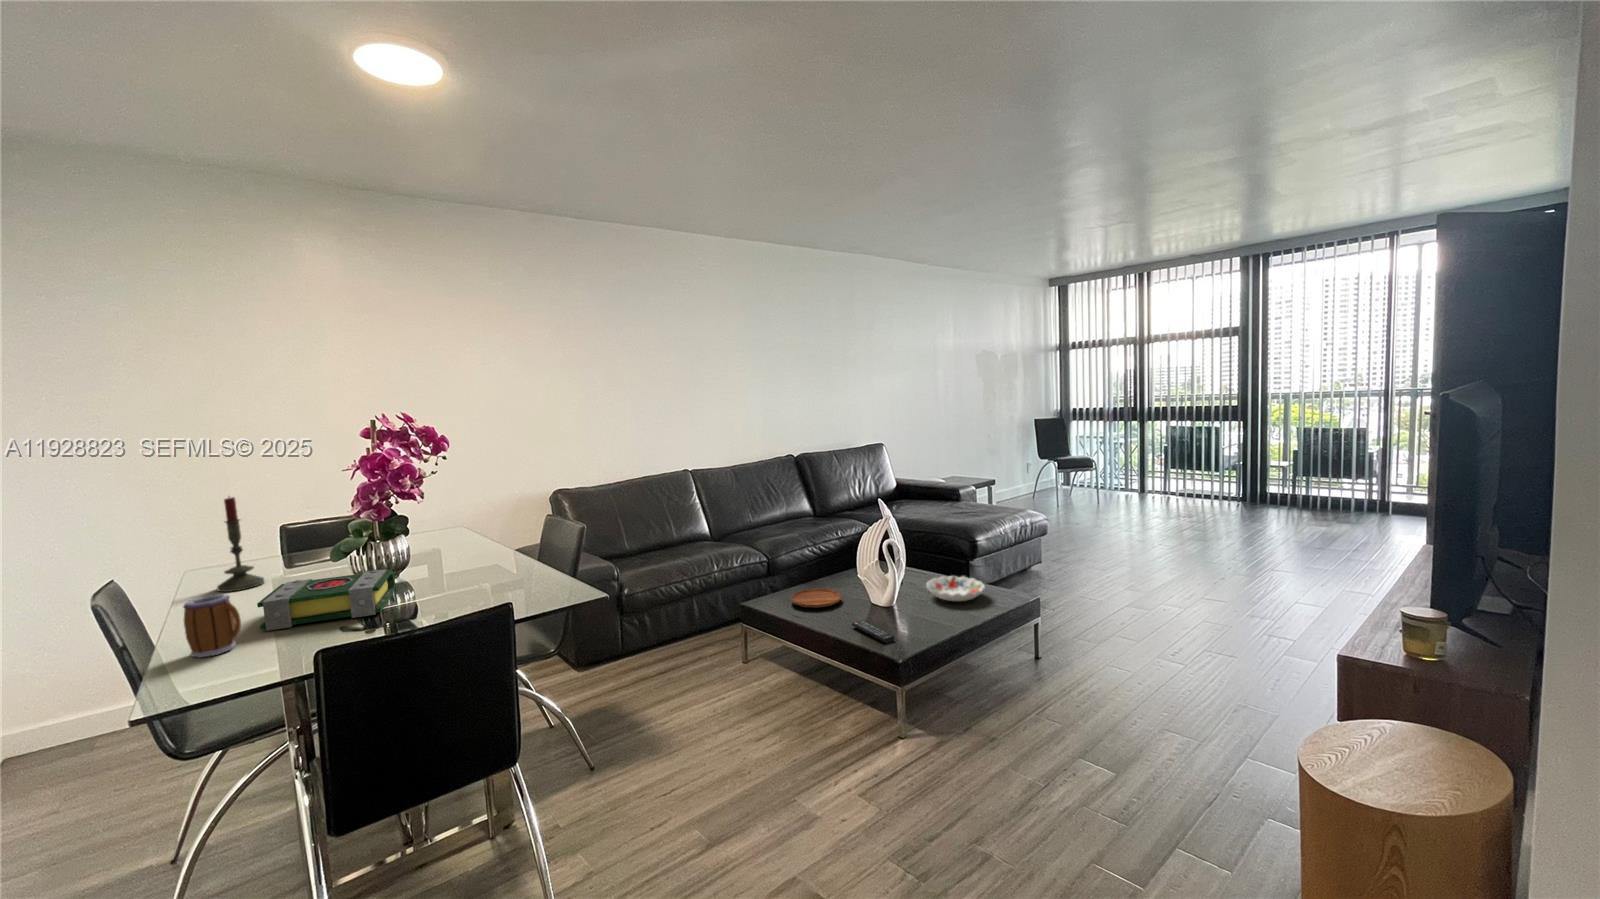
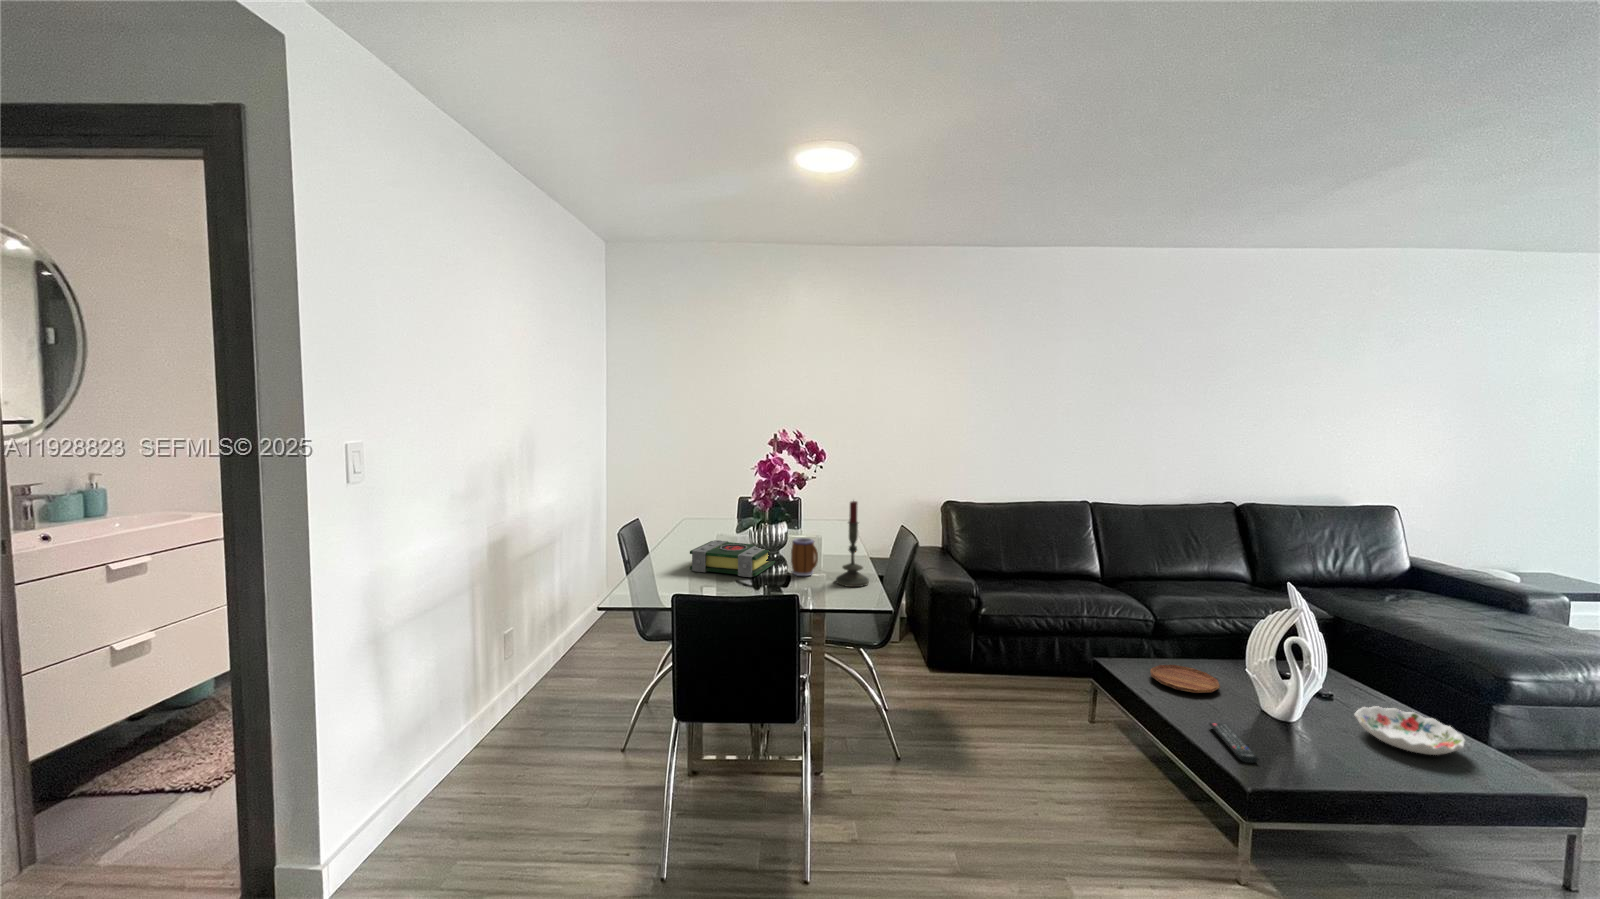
candle: present [217,497,264,592] -> present [836,501,869,587]
mug: present [183,594,241,658] -> present [791,538,818,576]

